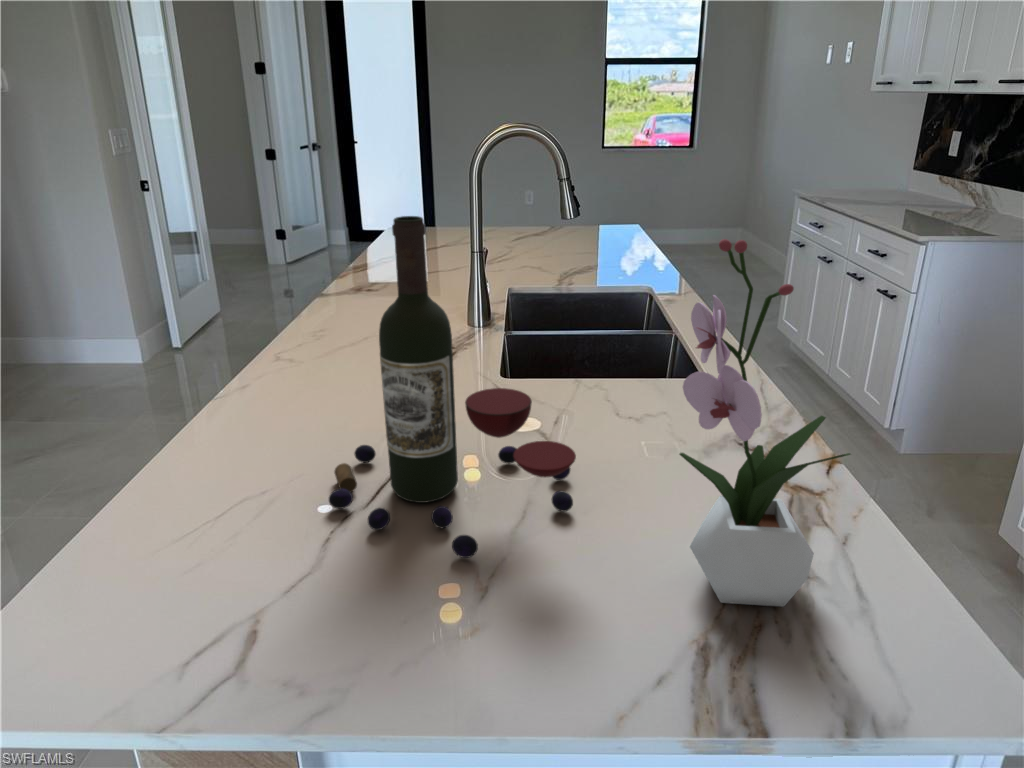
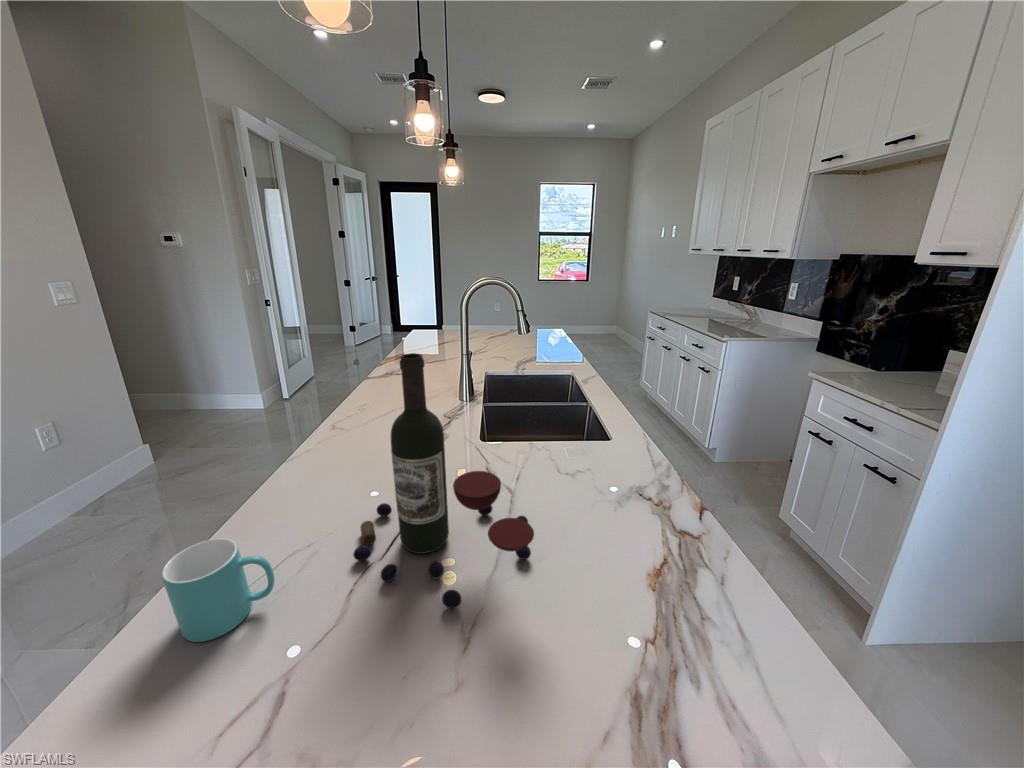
flower arrangement: present [680,239,851,607] -> none [610,383,748,652]
mug: none [101,460,232,581] -> present [162,539,274,642]

